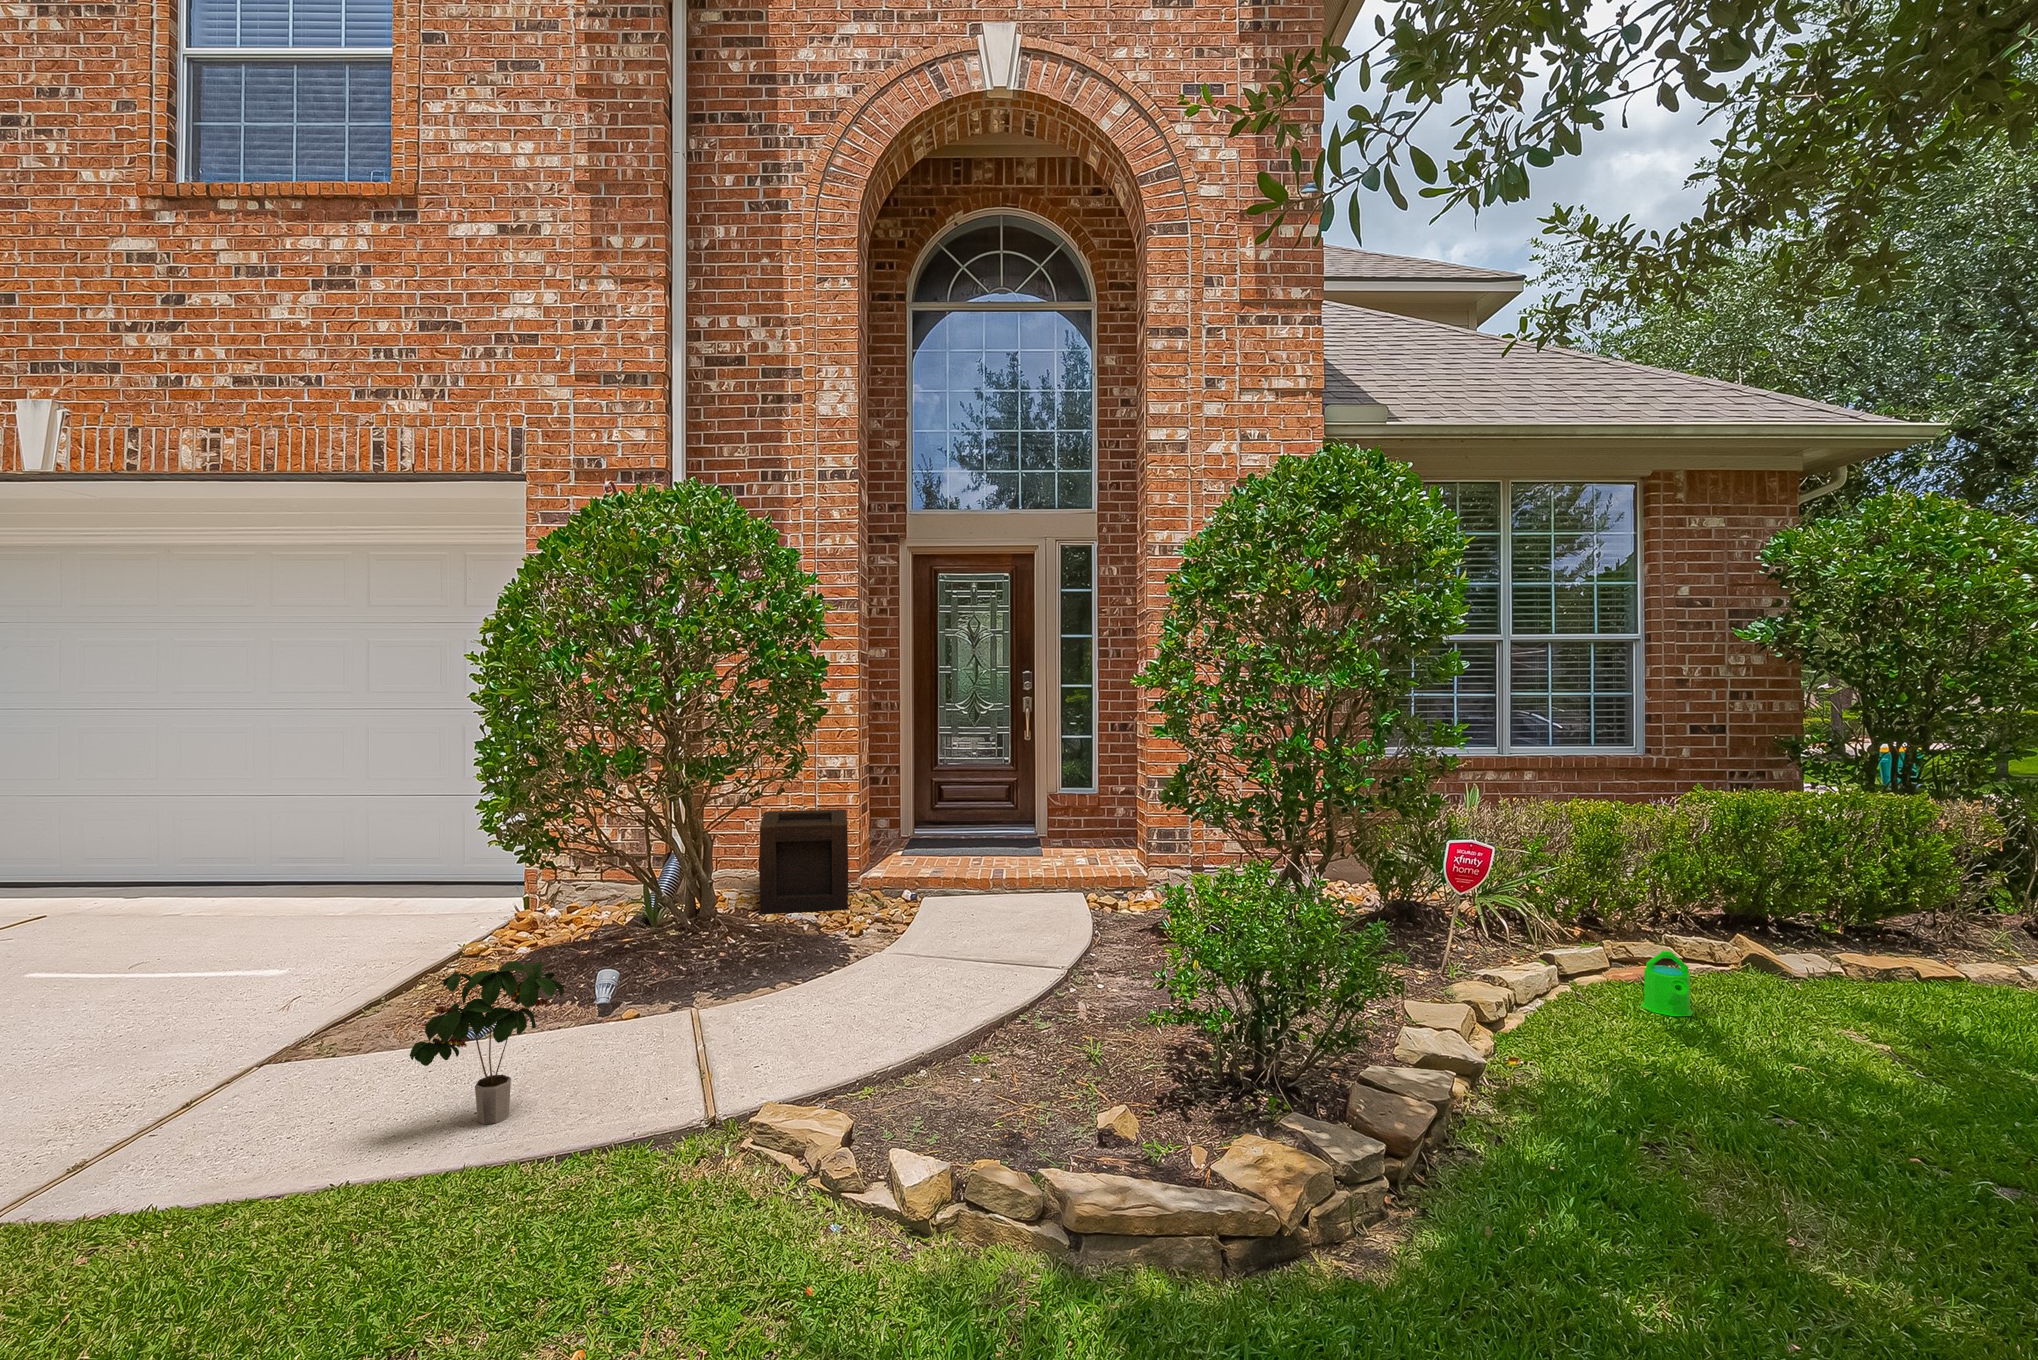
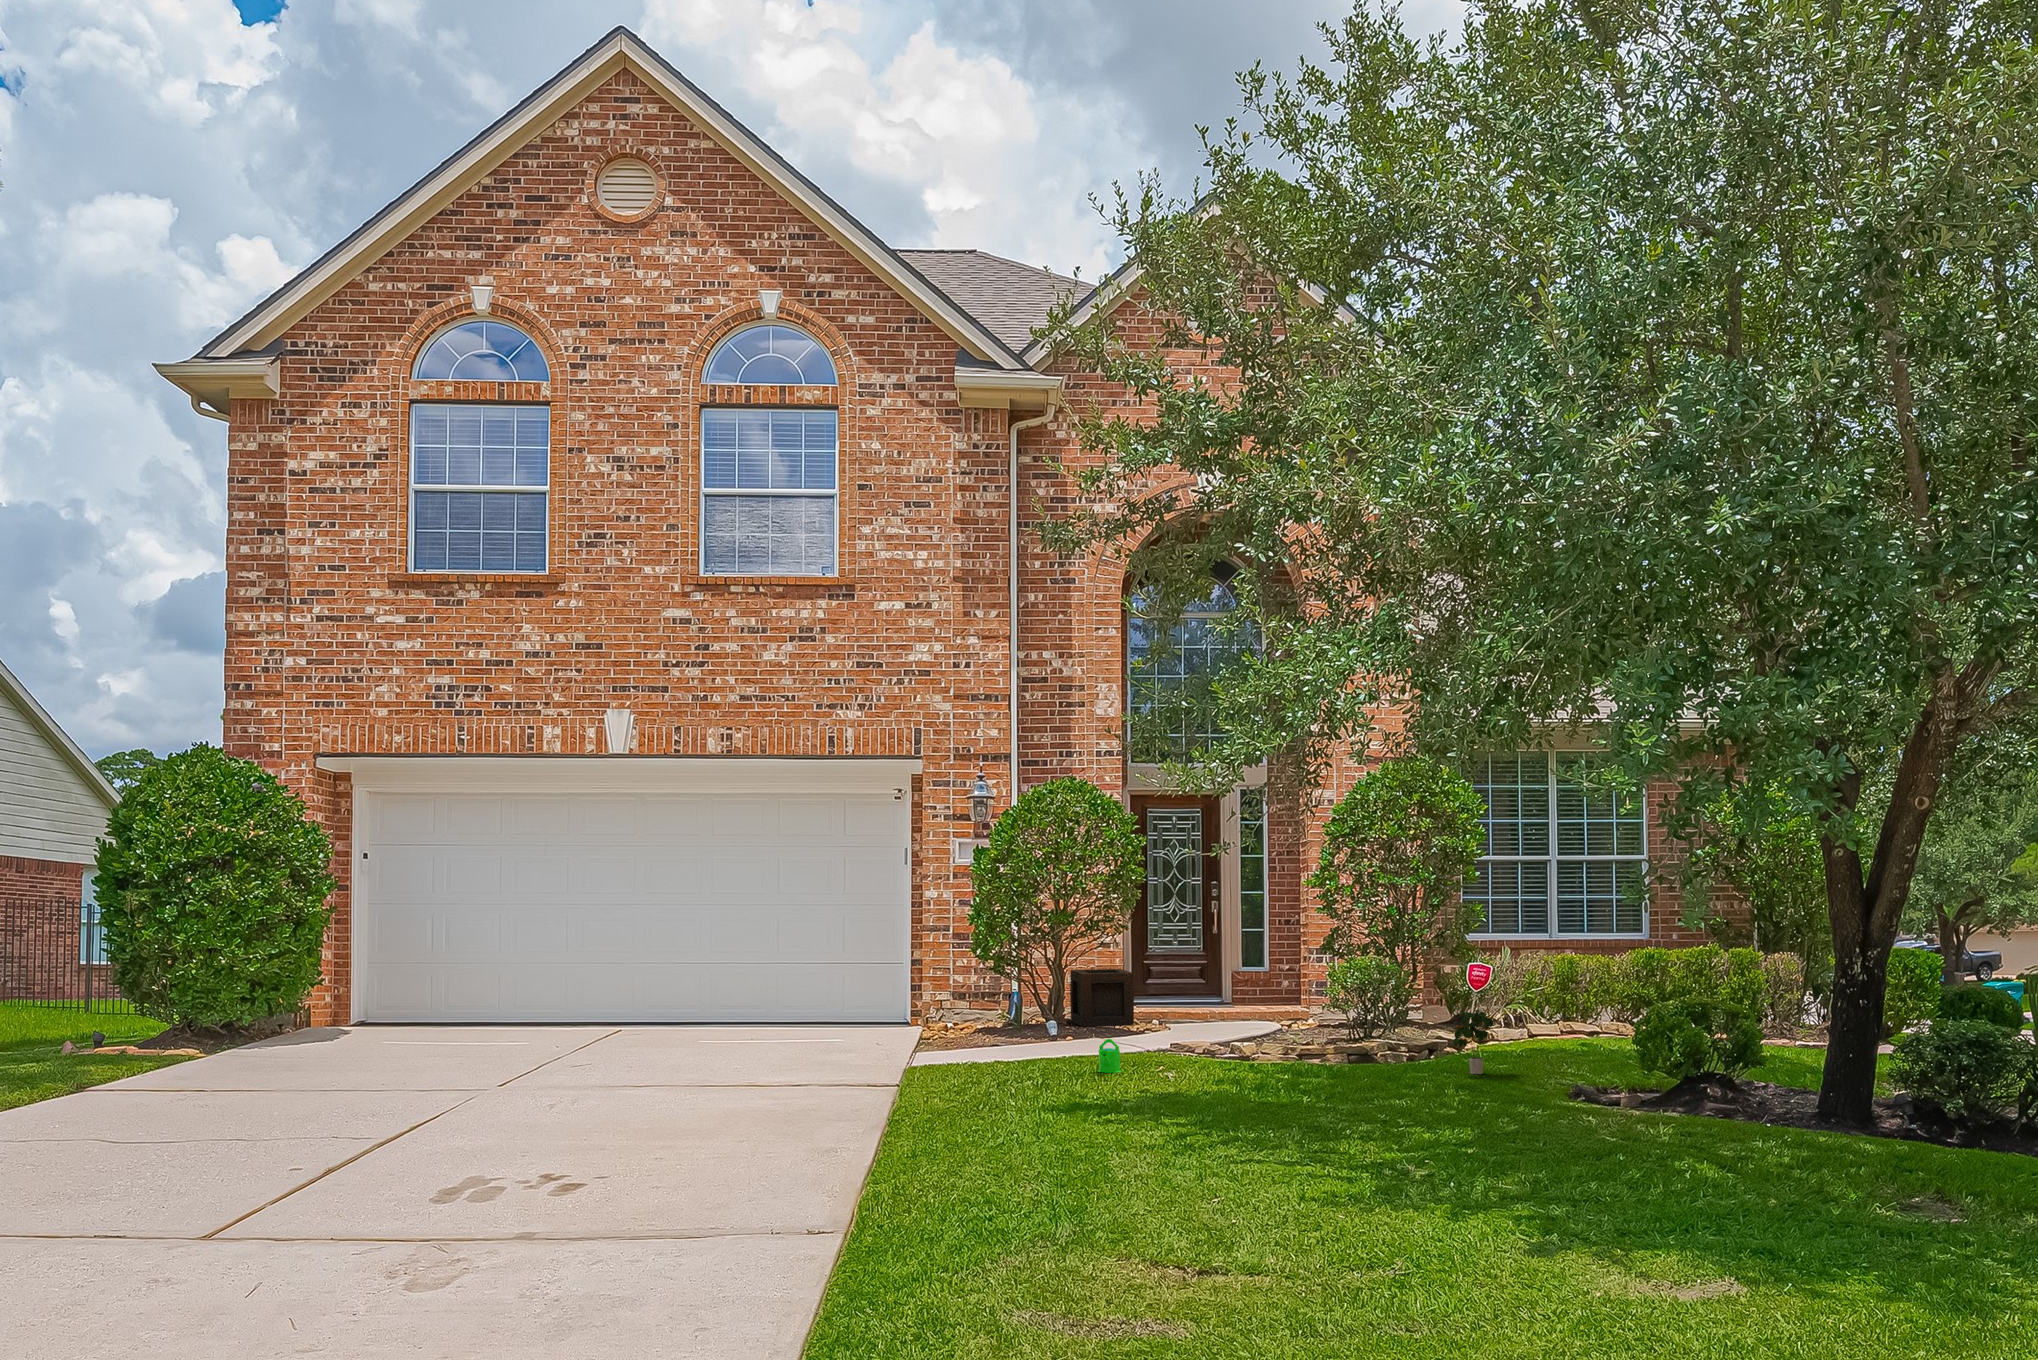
watering can: present [1641,951,1694,1016] -> present [1098,1039,1121,1073]
potted plant: present [410,961,564,1124] -> present [1453,1010,1494,1074]

